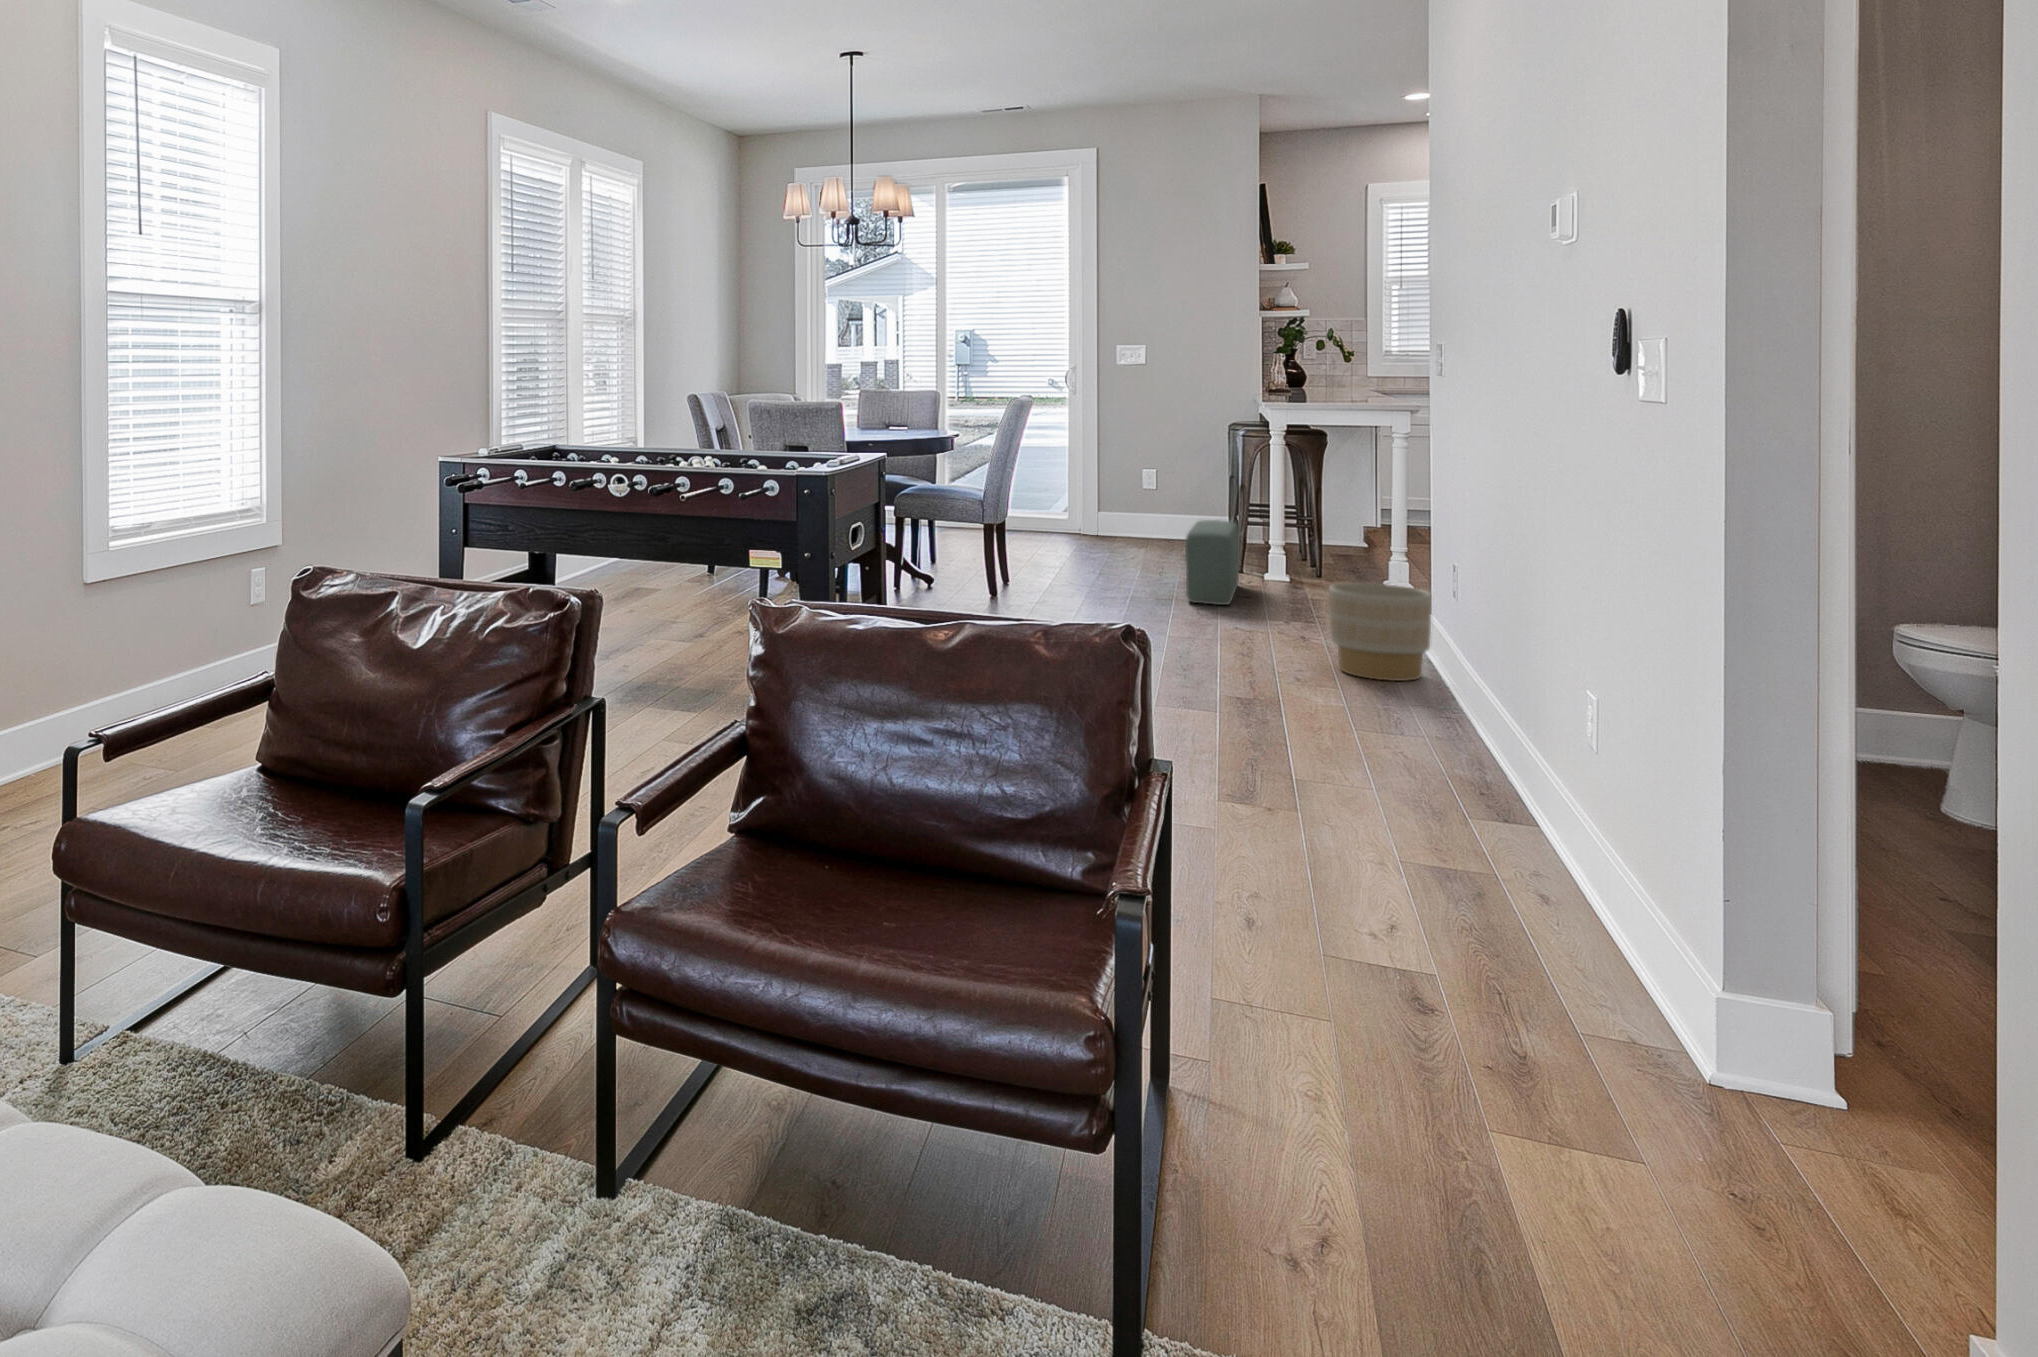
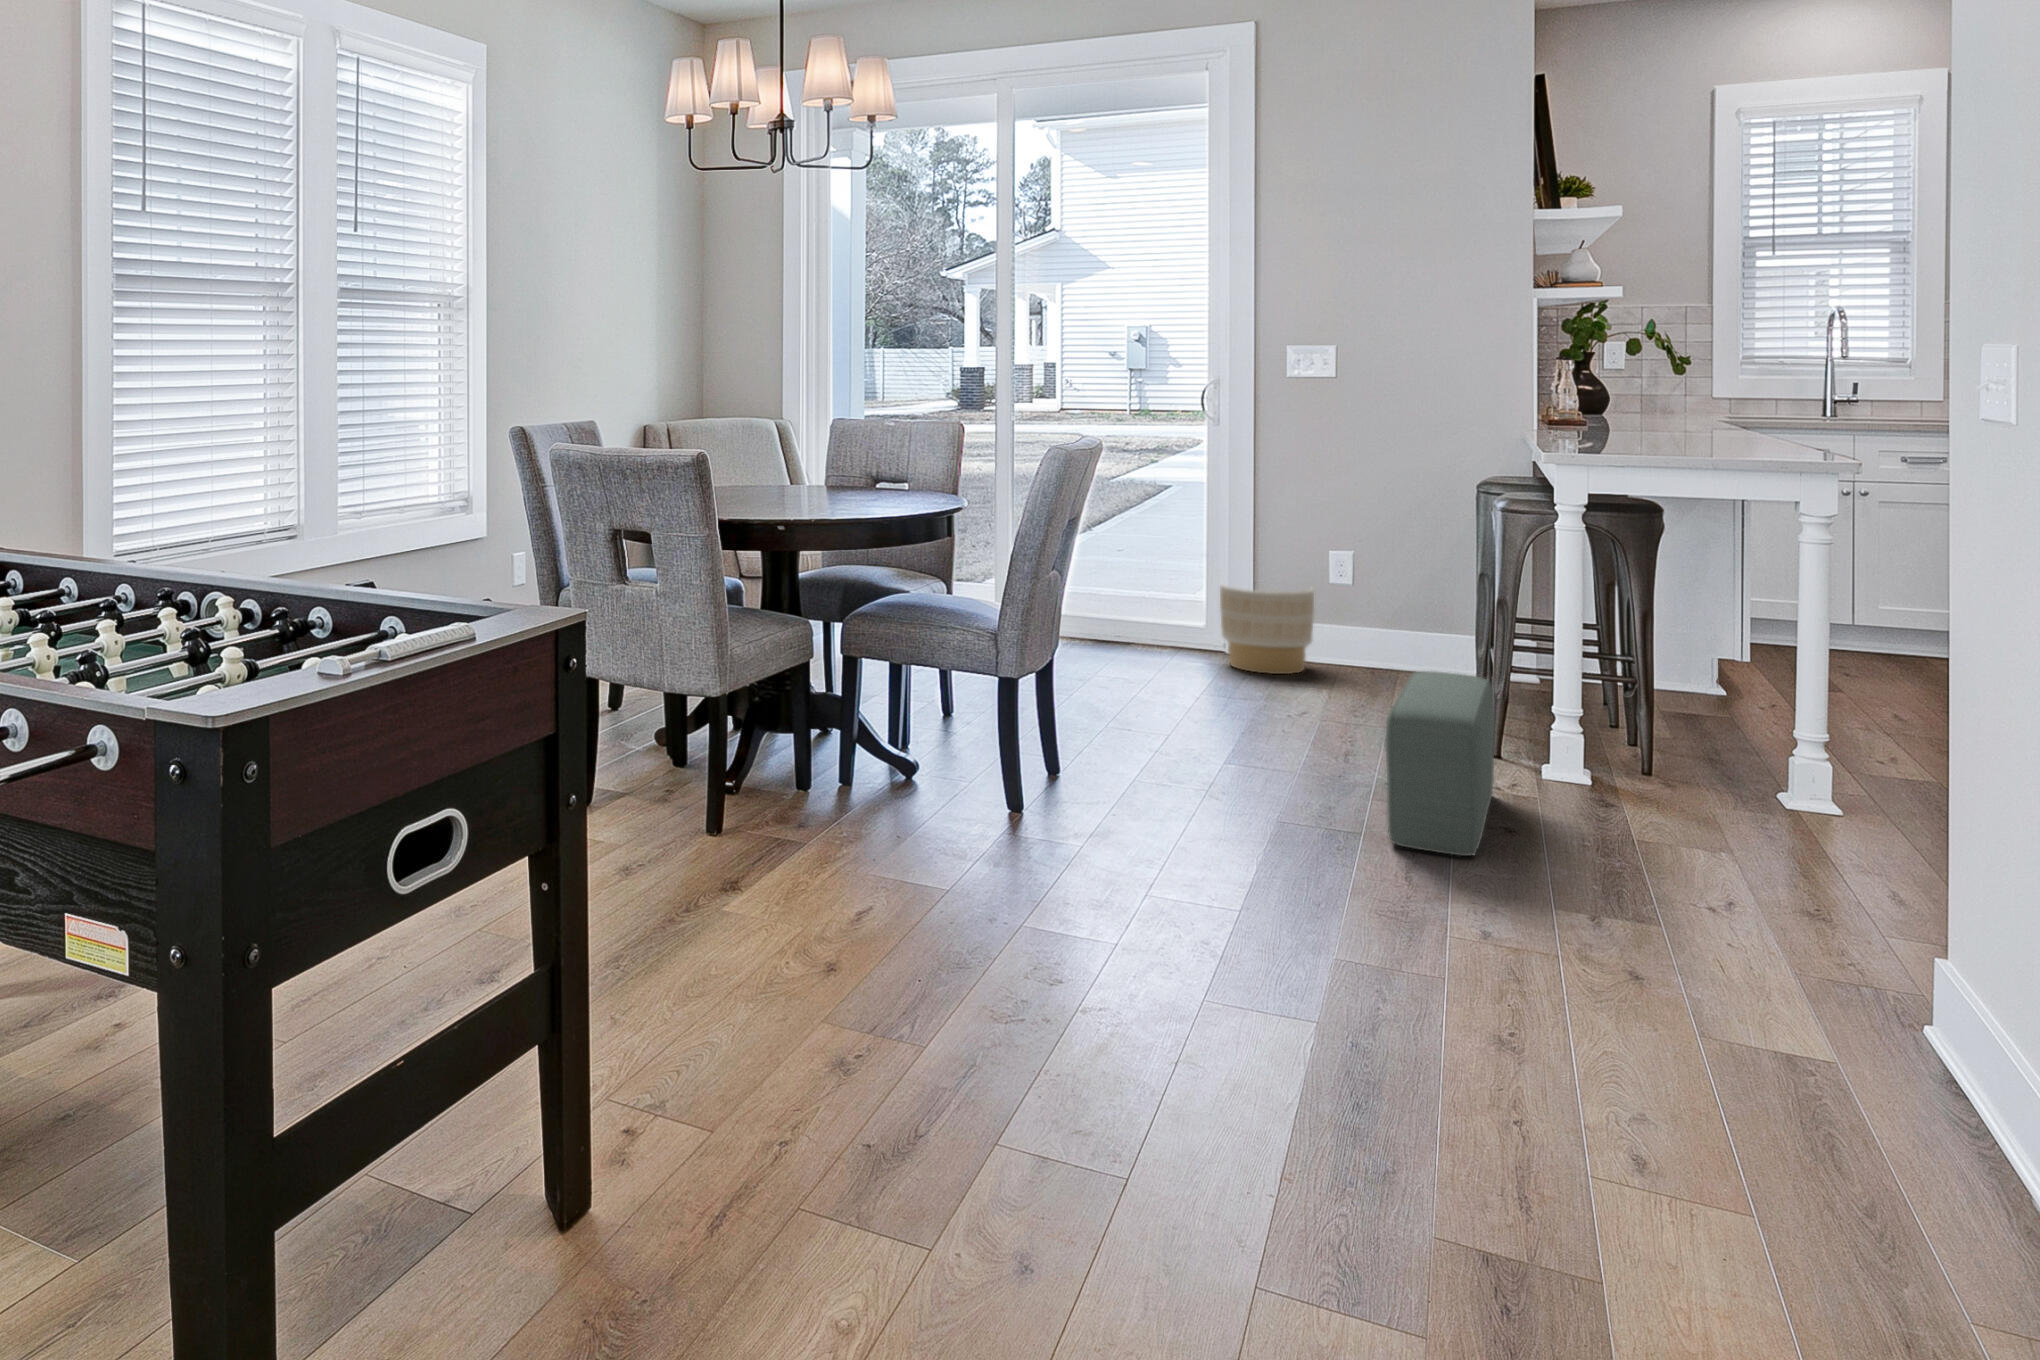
planter: present [1329,583,1431,681] -> present [1220,582,1314,674]

